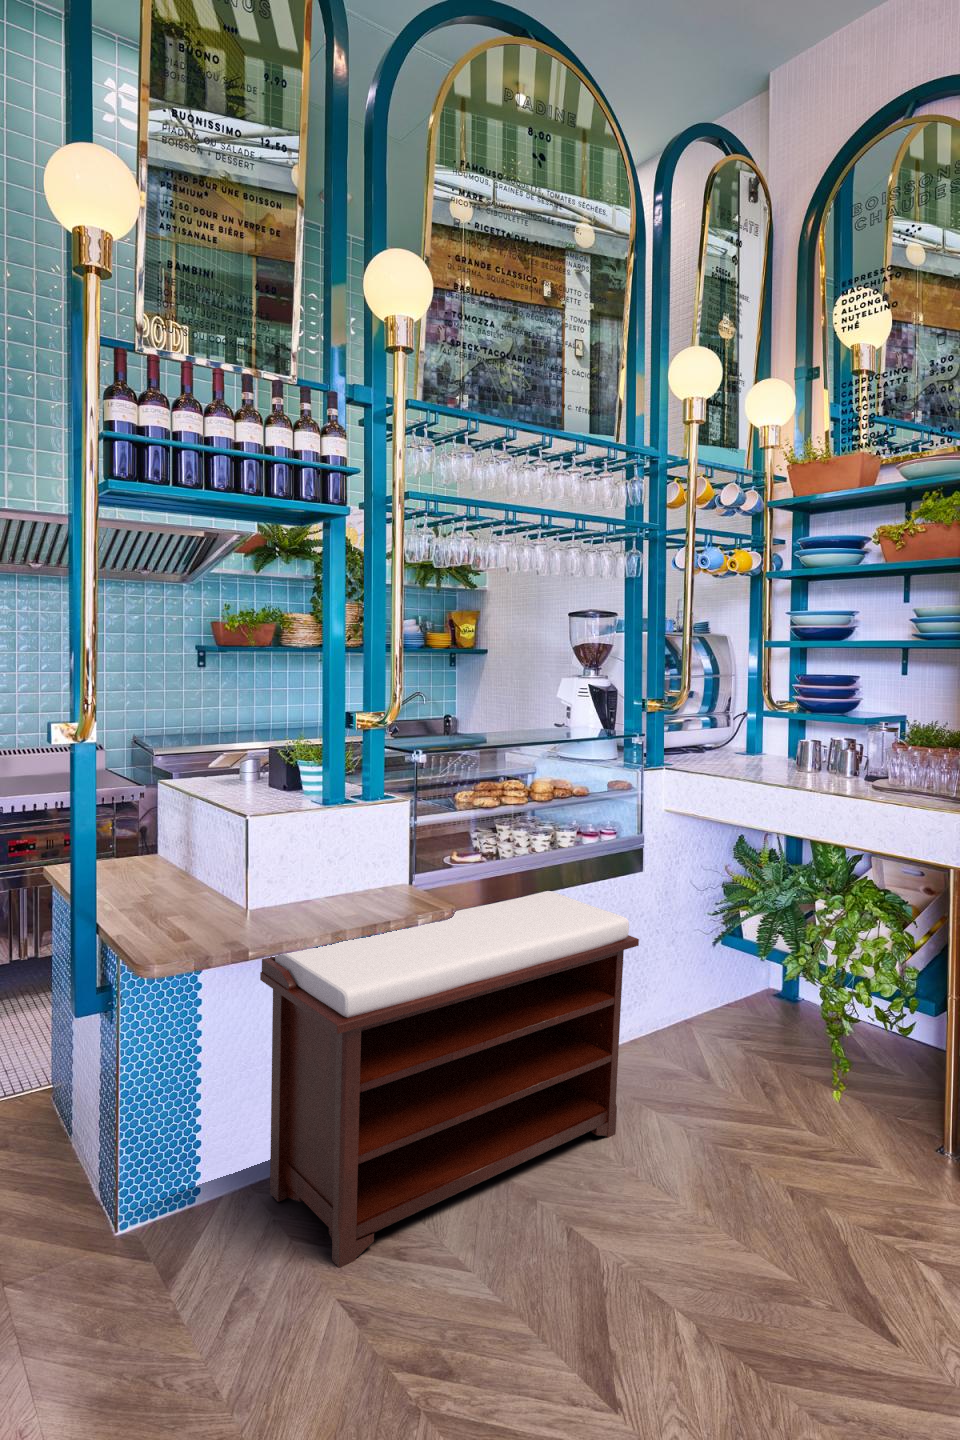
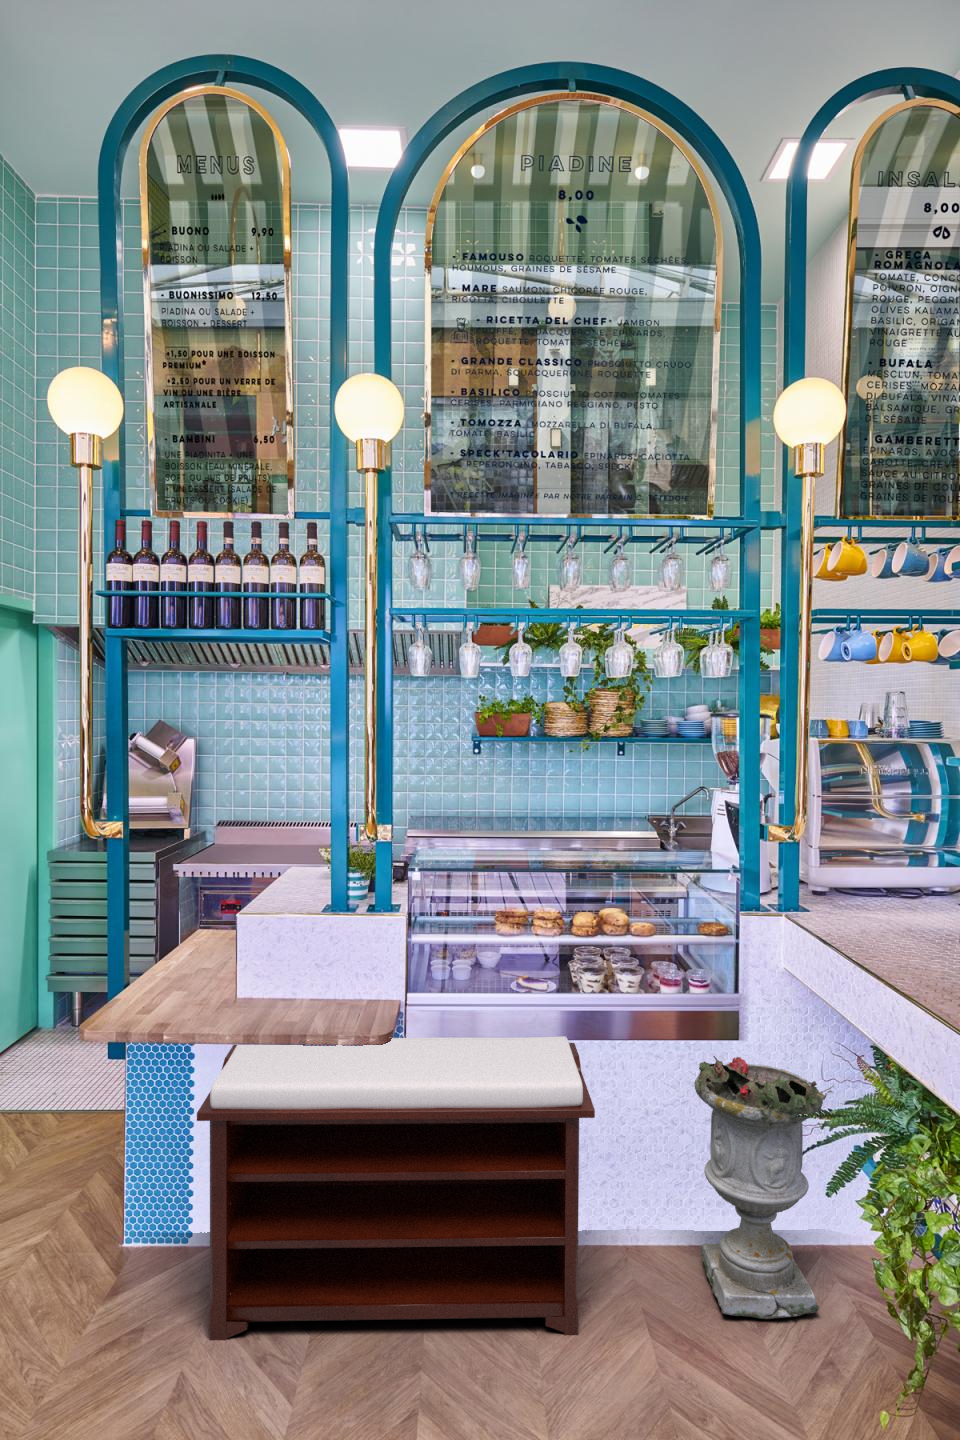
planter: none [629,884,747,1083] -> present [694,1056,834,1319]

